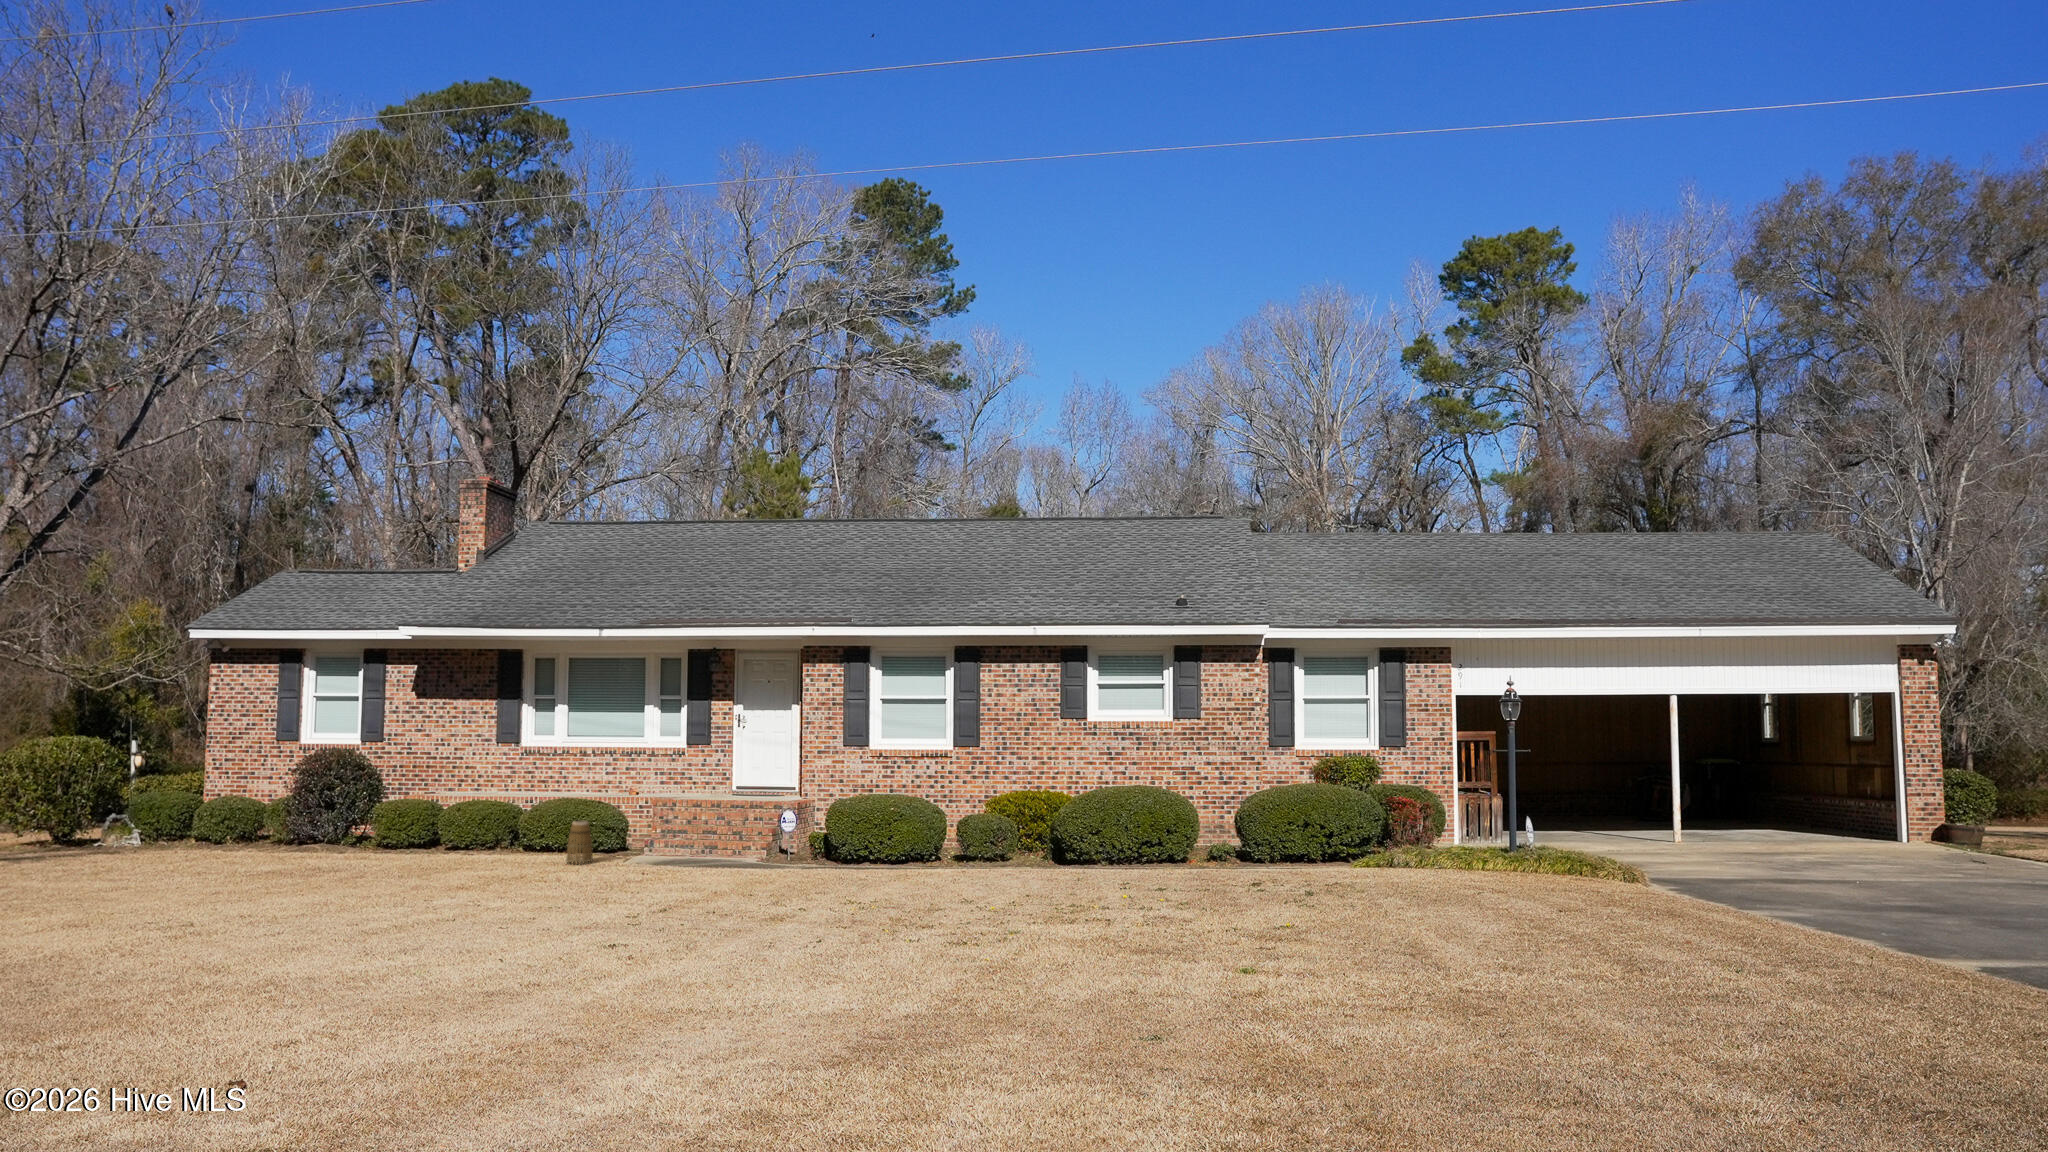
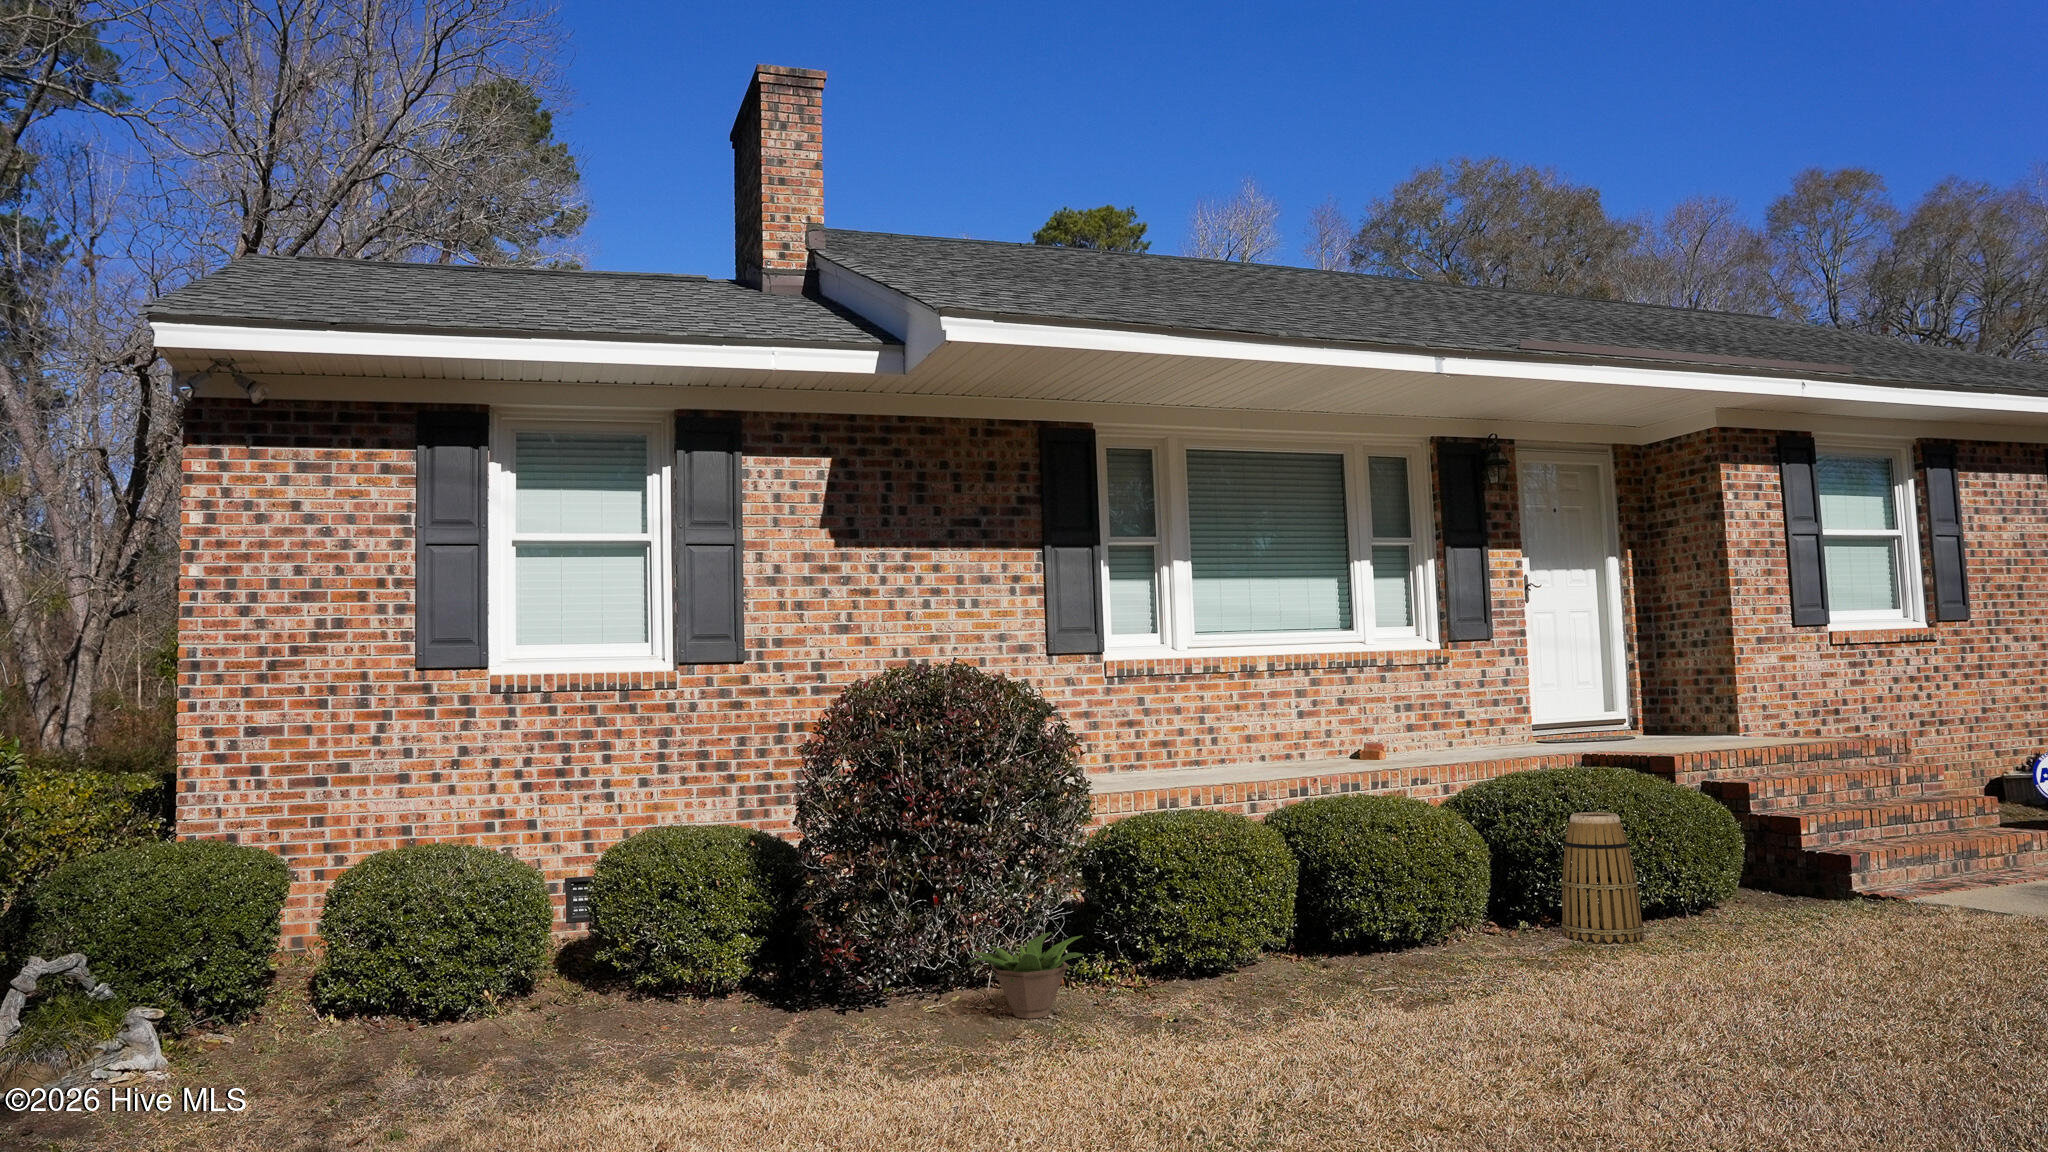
decorative plant: none [348,840,389,863] -> present [967,932,1084,1019]

